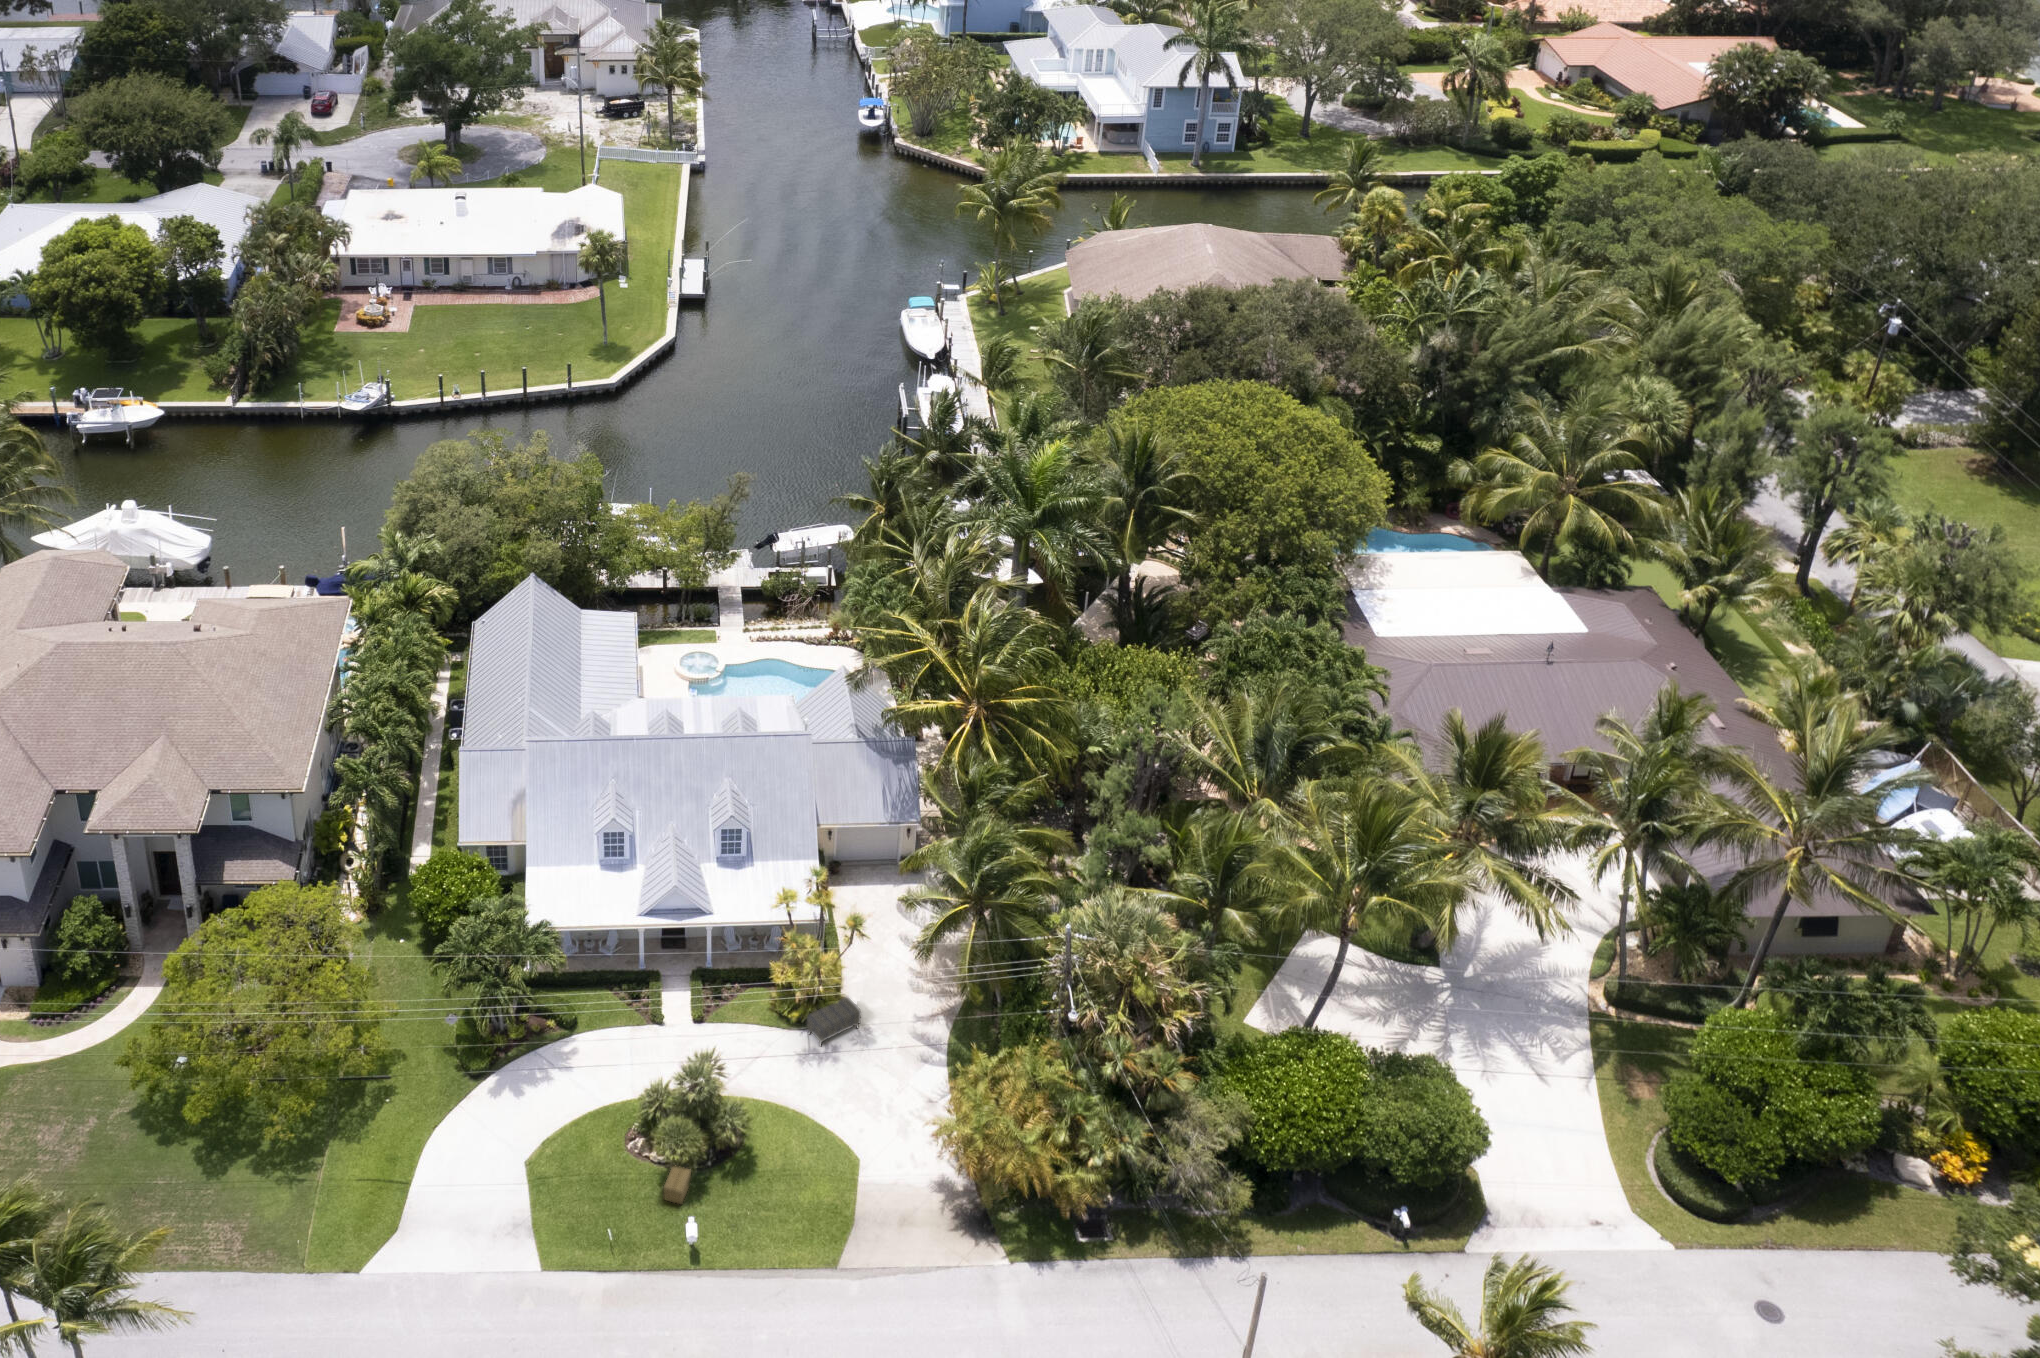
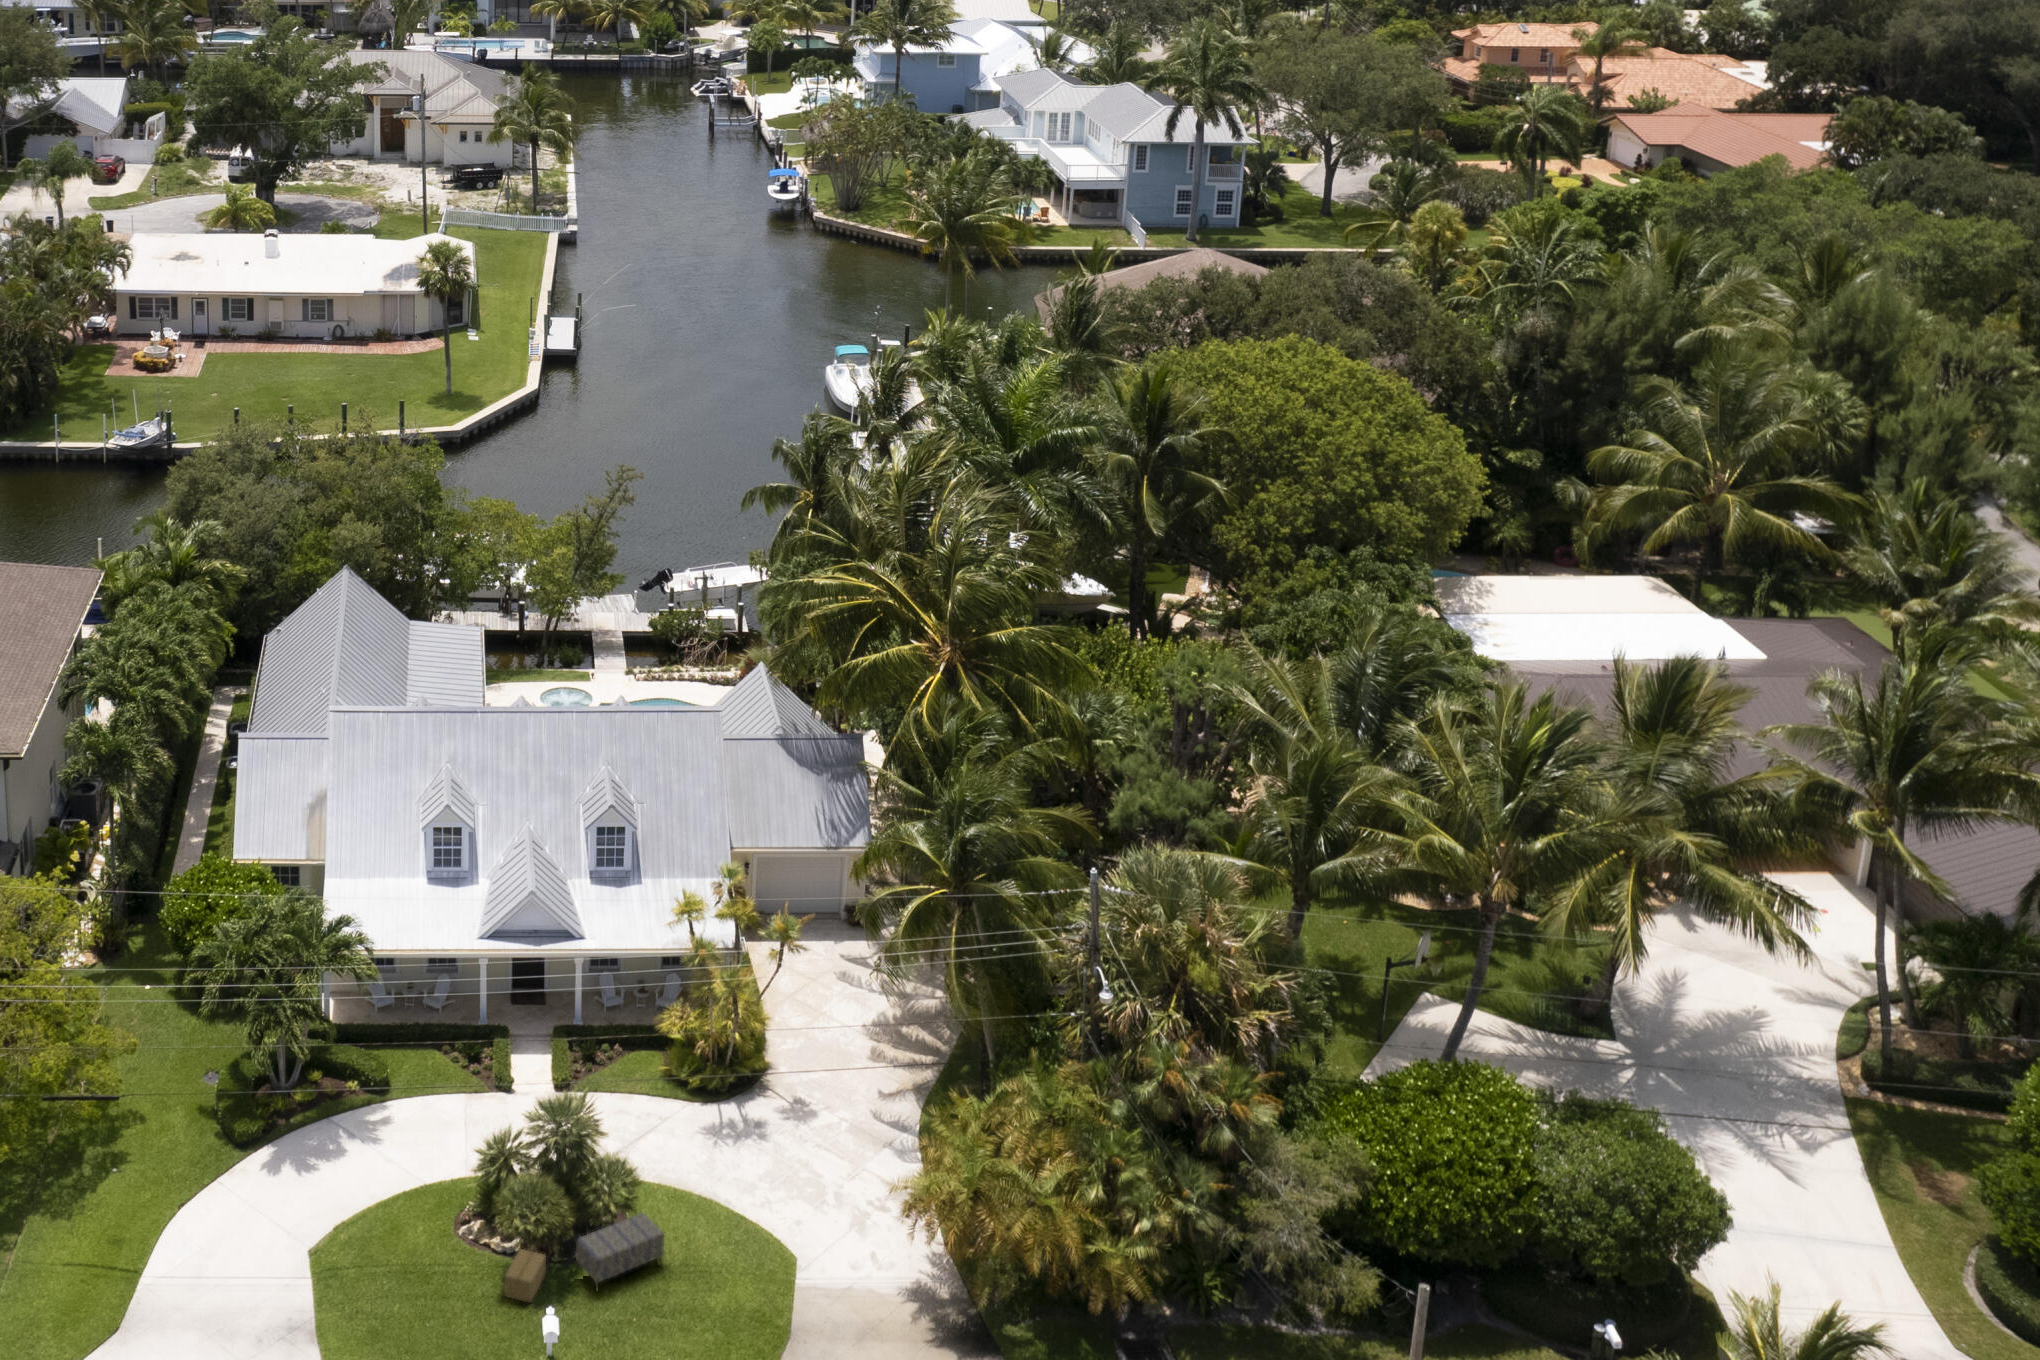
bench: present [807,997,861,1044] -> present [576,1213,664,1291]

